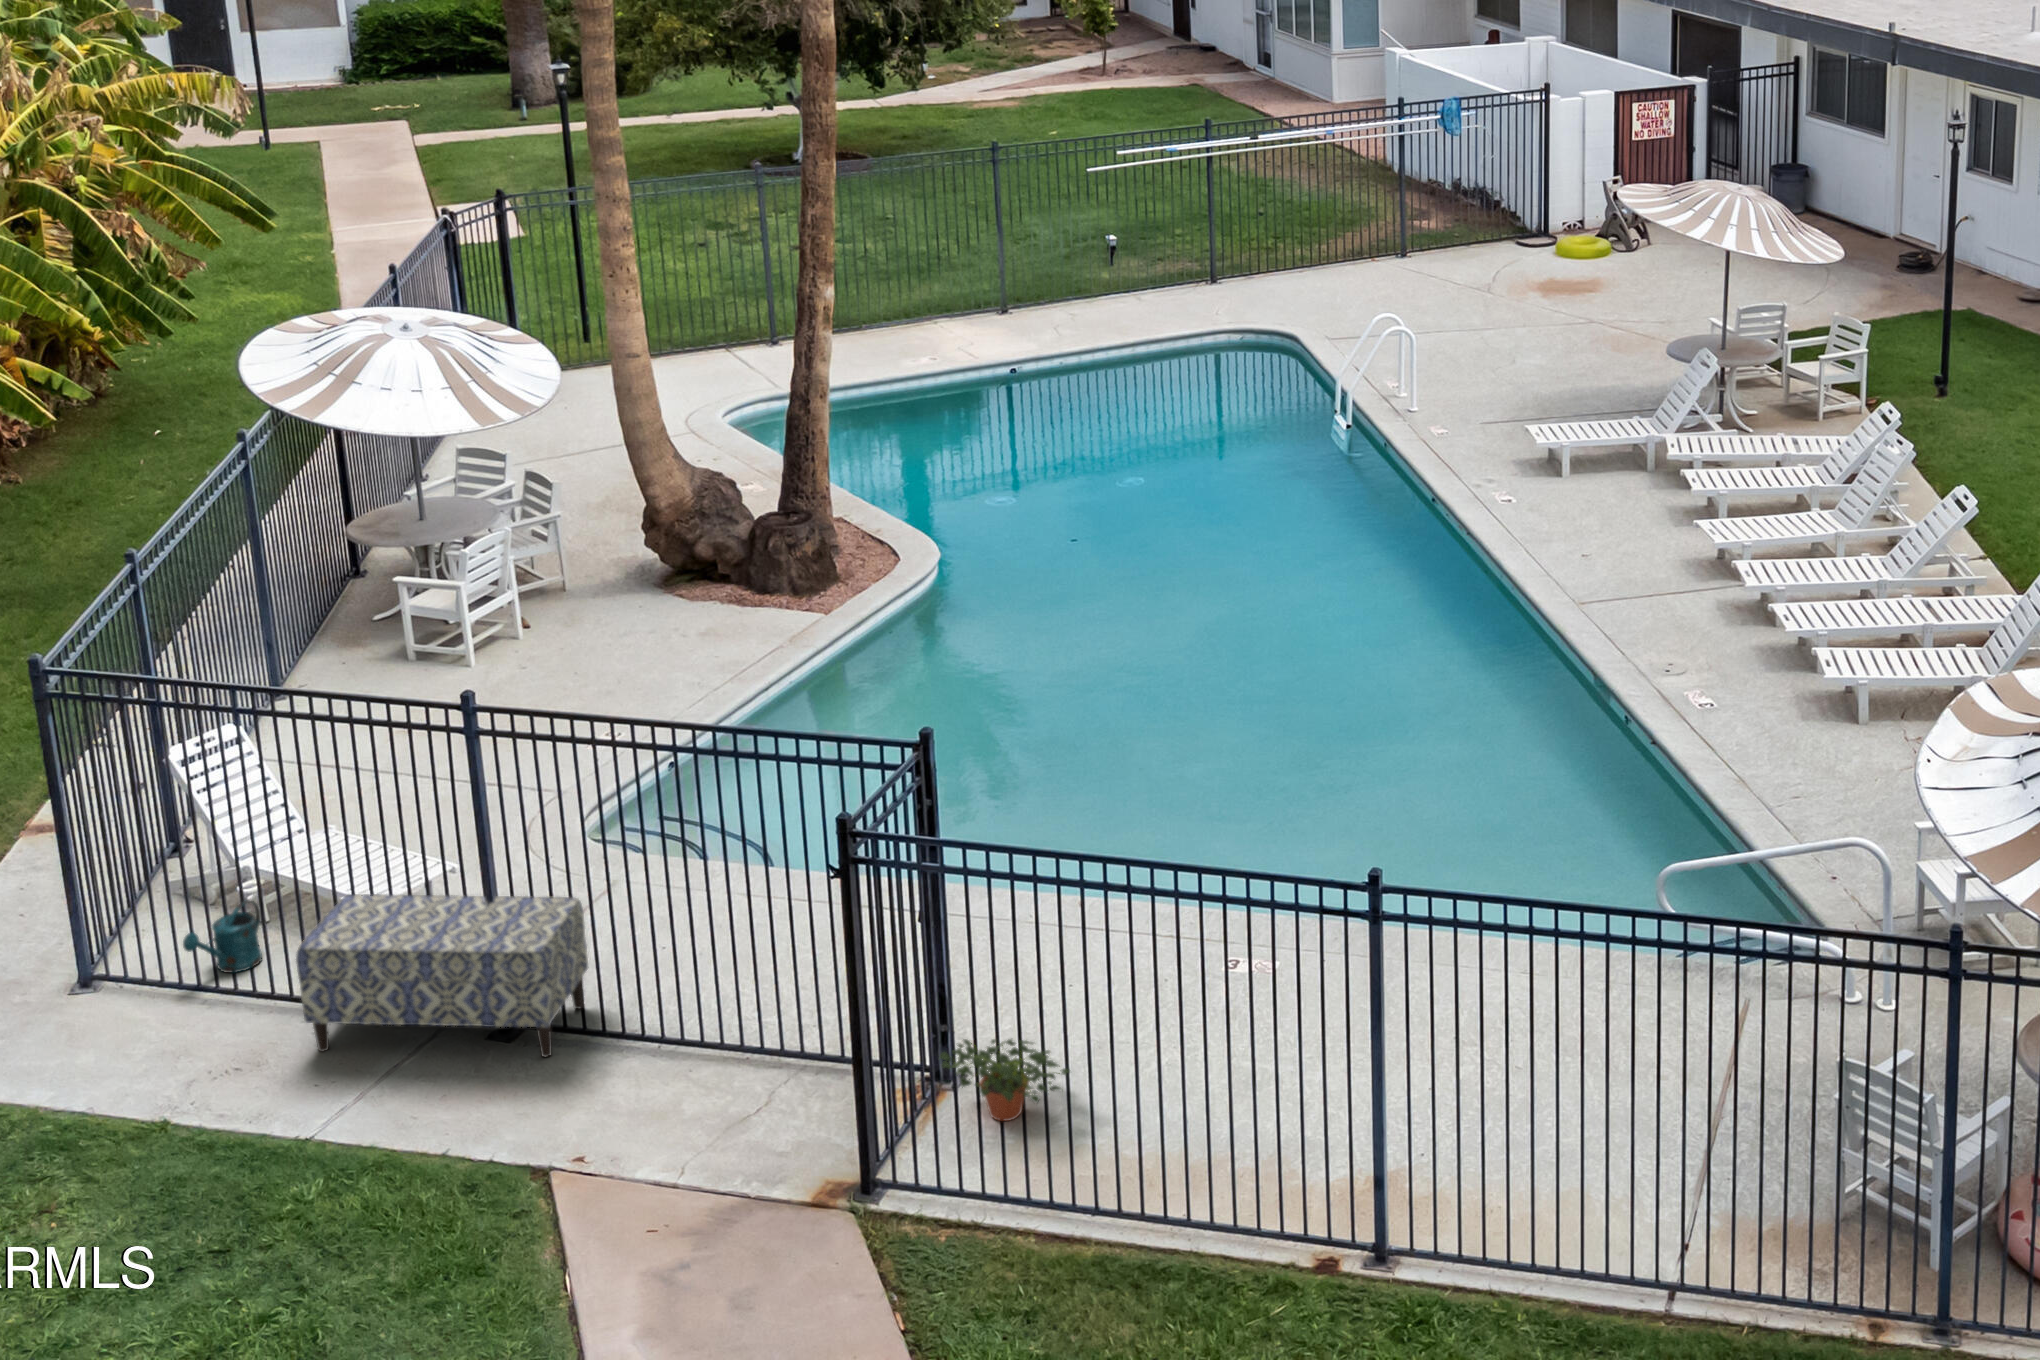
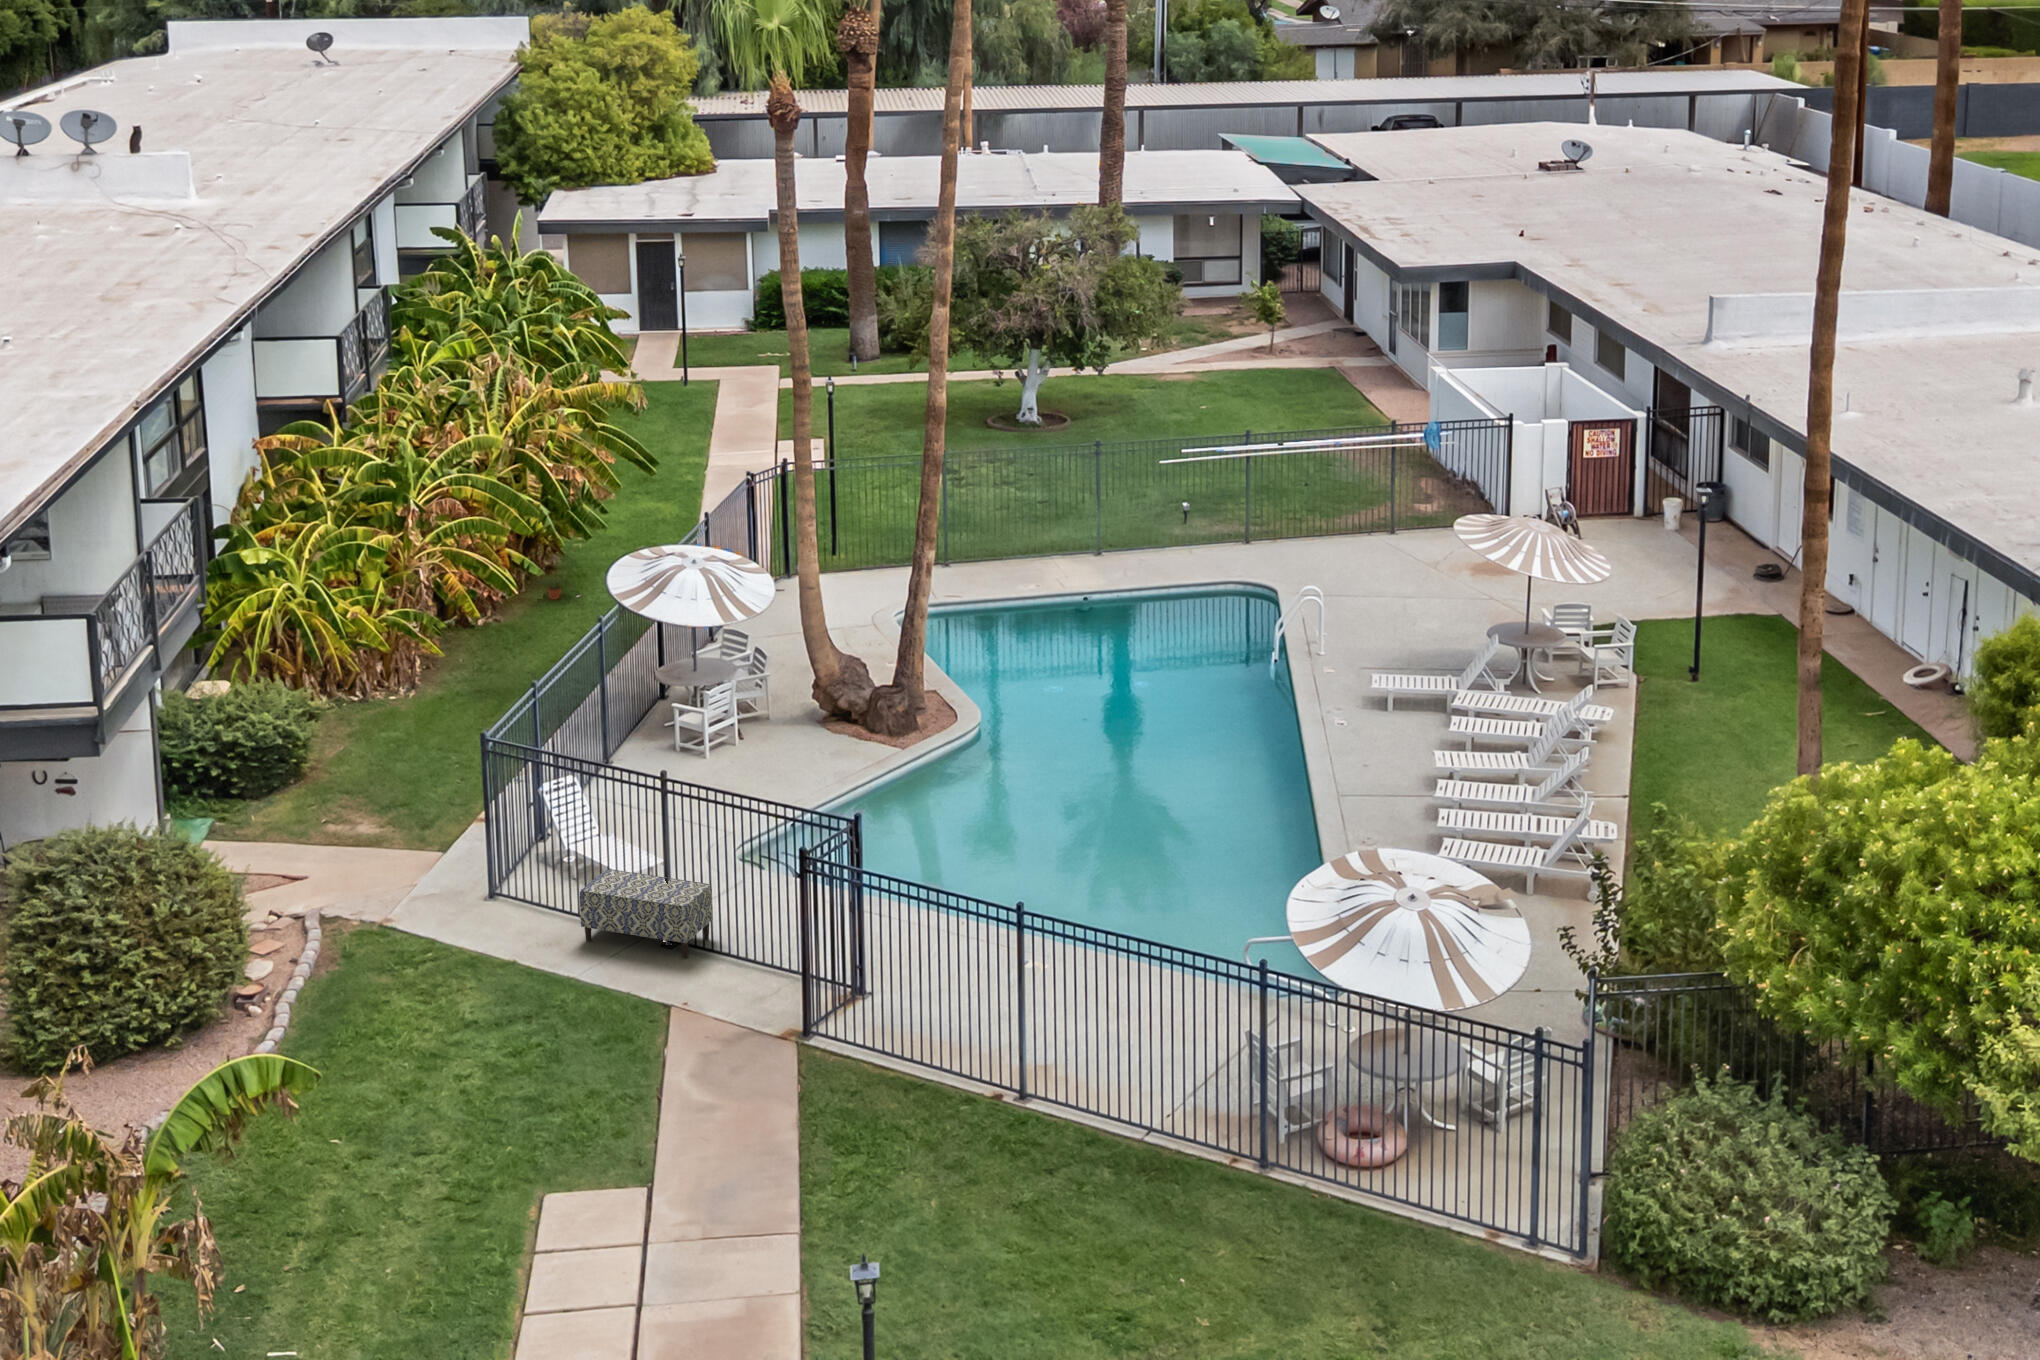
watering can: present [183,900,262,973] -> none [535,867,572,901]
potted plant: present [939,1039,1070,1121] -> present [536,580,570,600]

